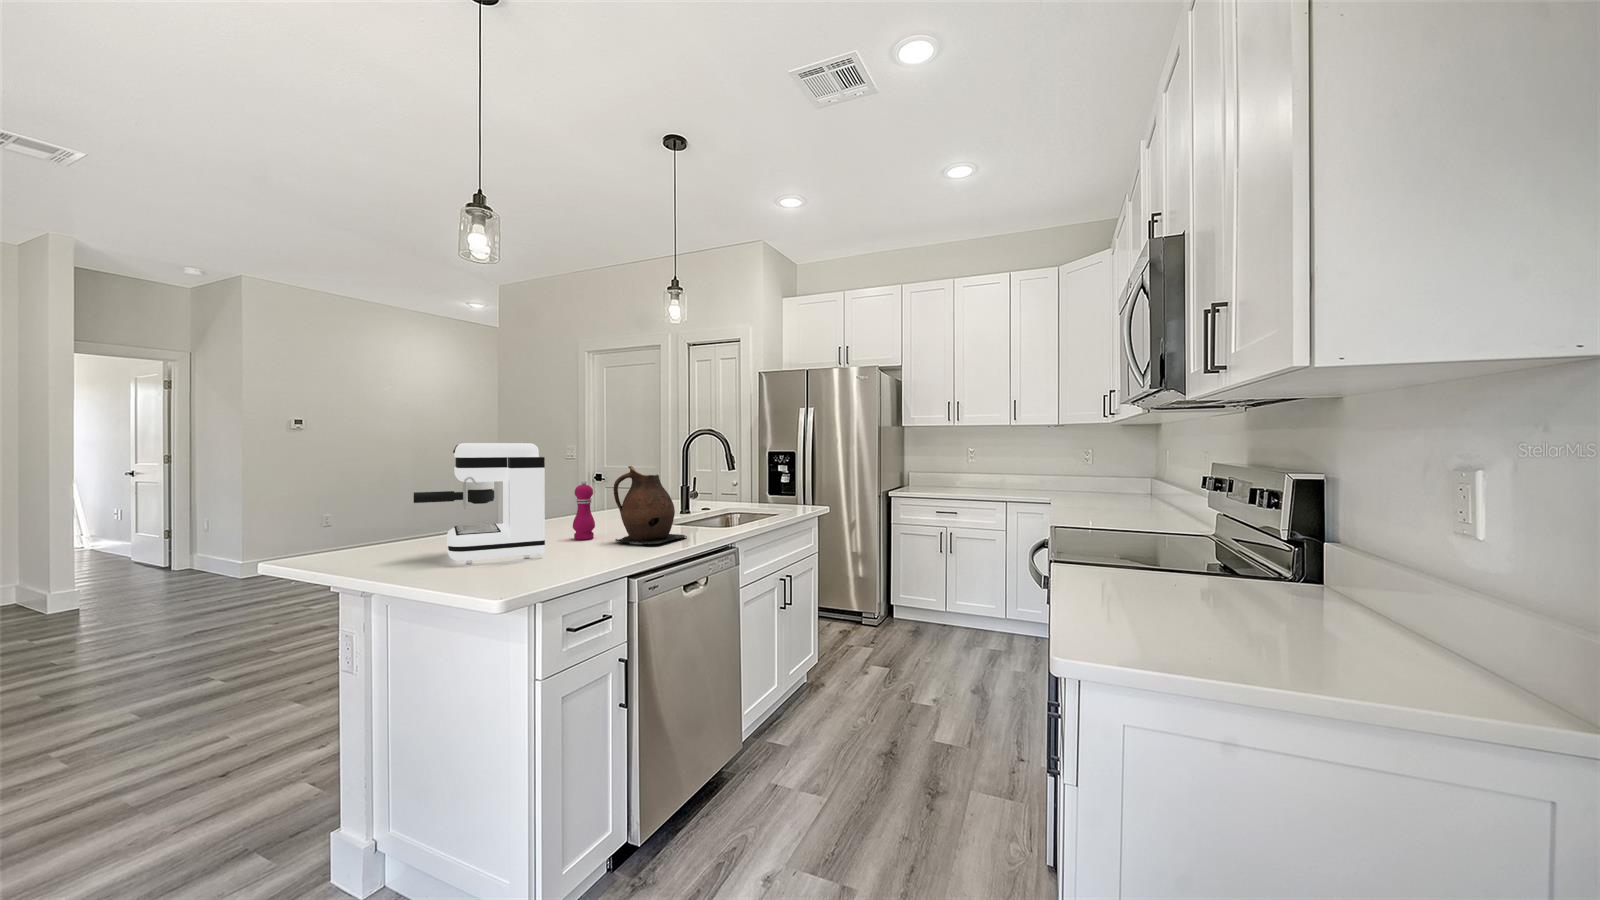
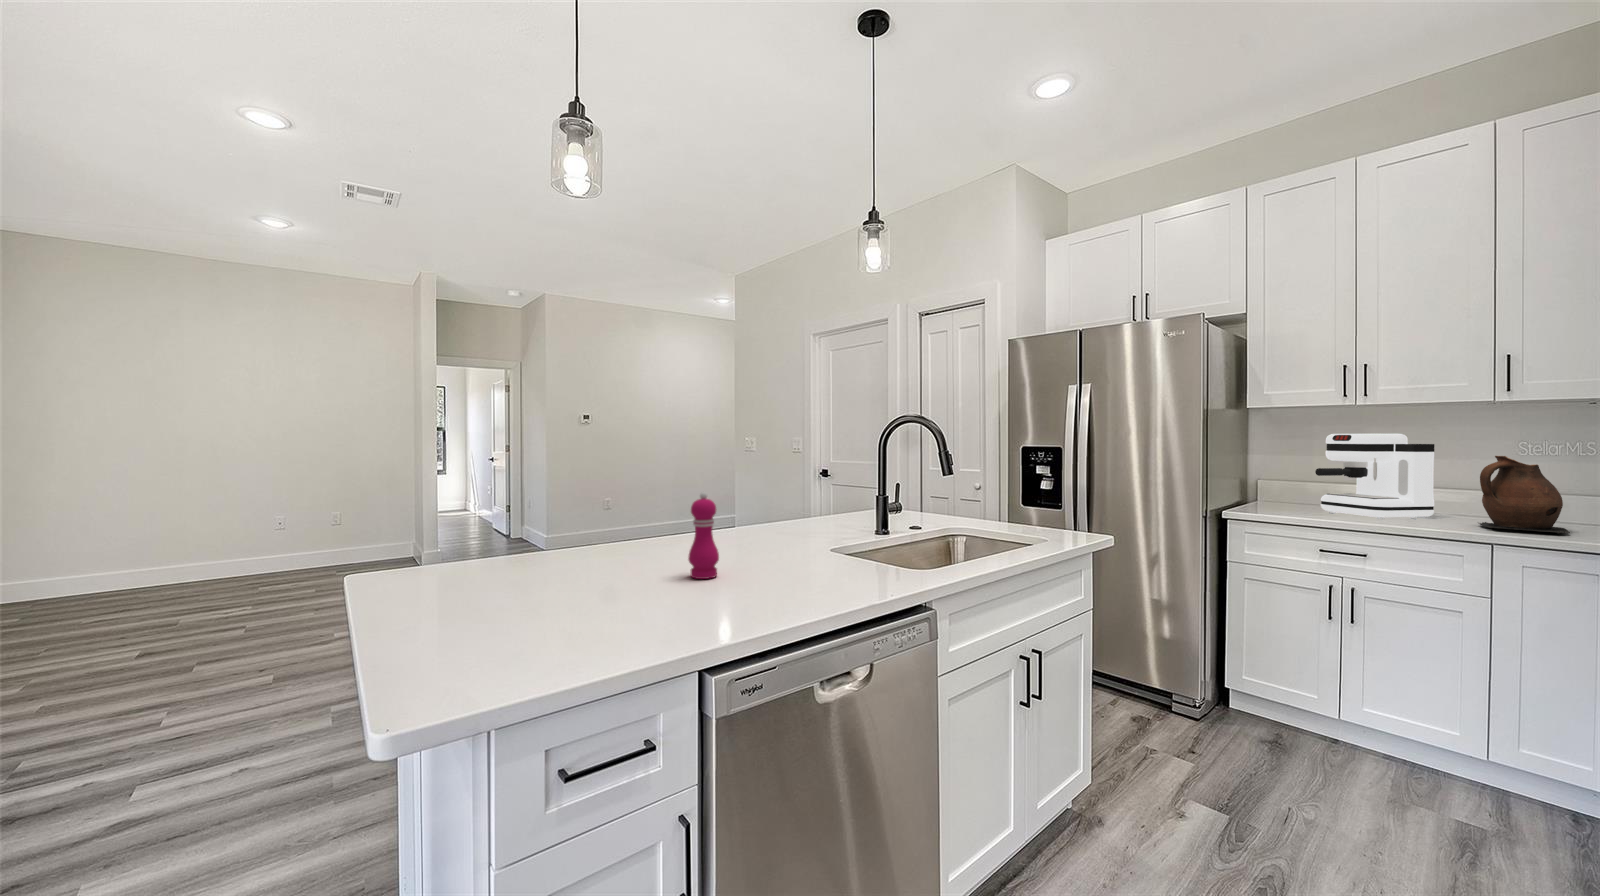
coffee maker: present [414,443,545,563] -> present [1315,434,1434,519]
ceramic pitcher: present [613,466,687,545] -> present [1479,456,1569,534]

